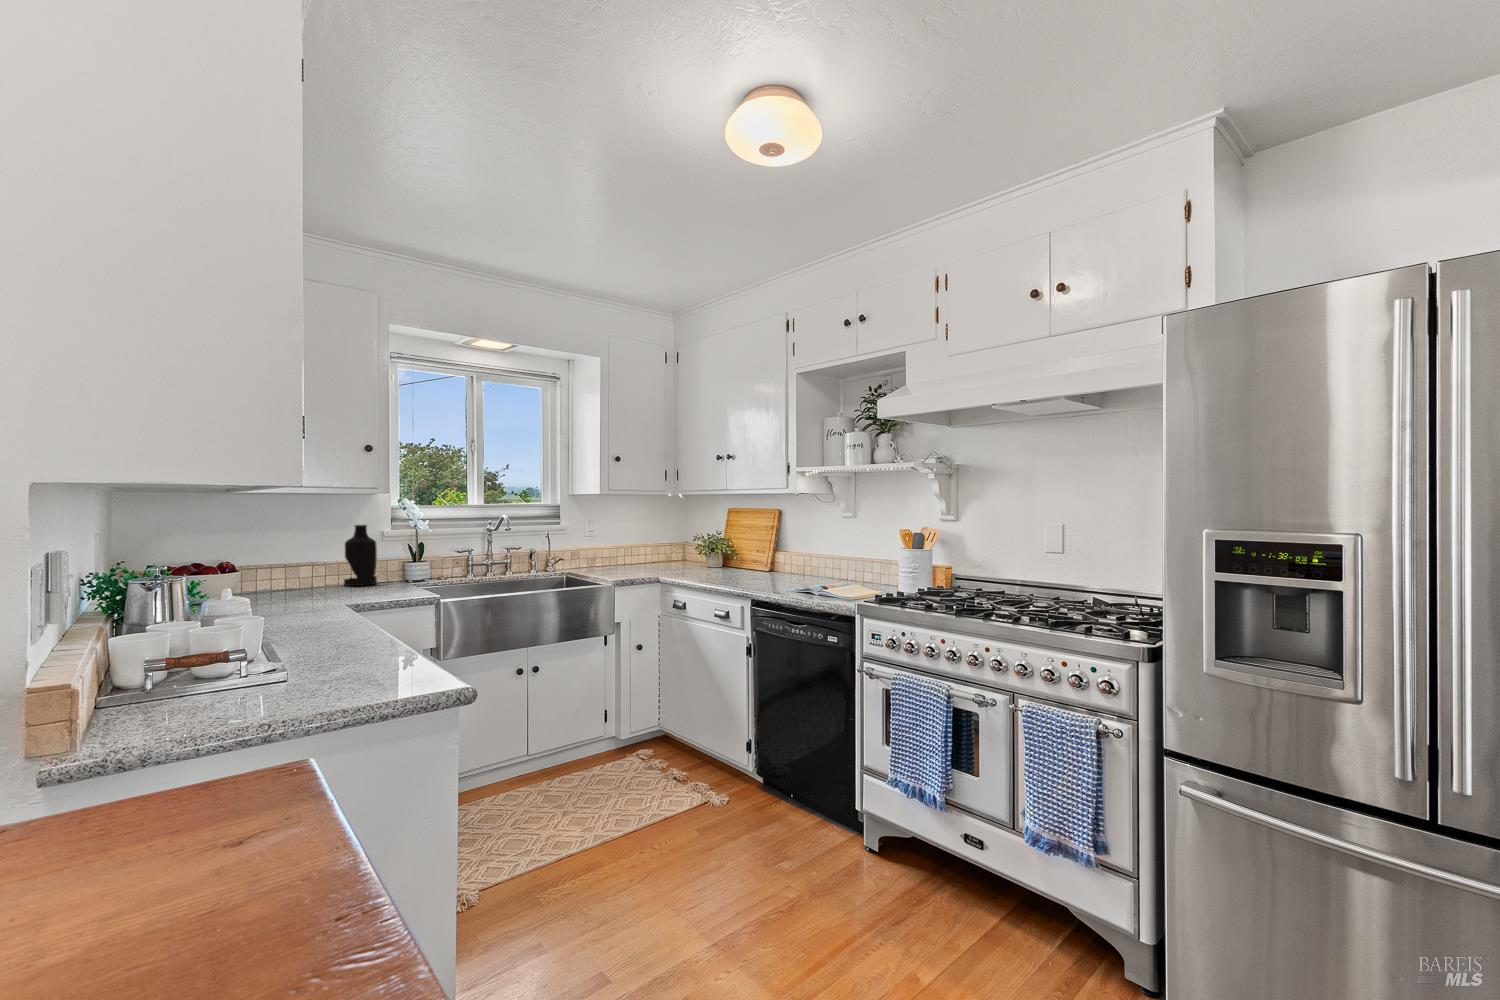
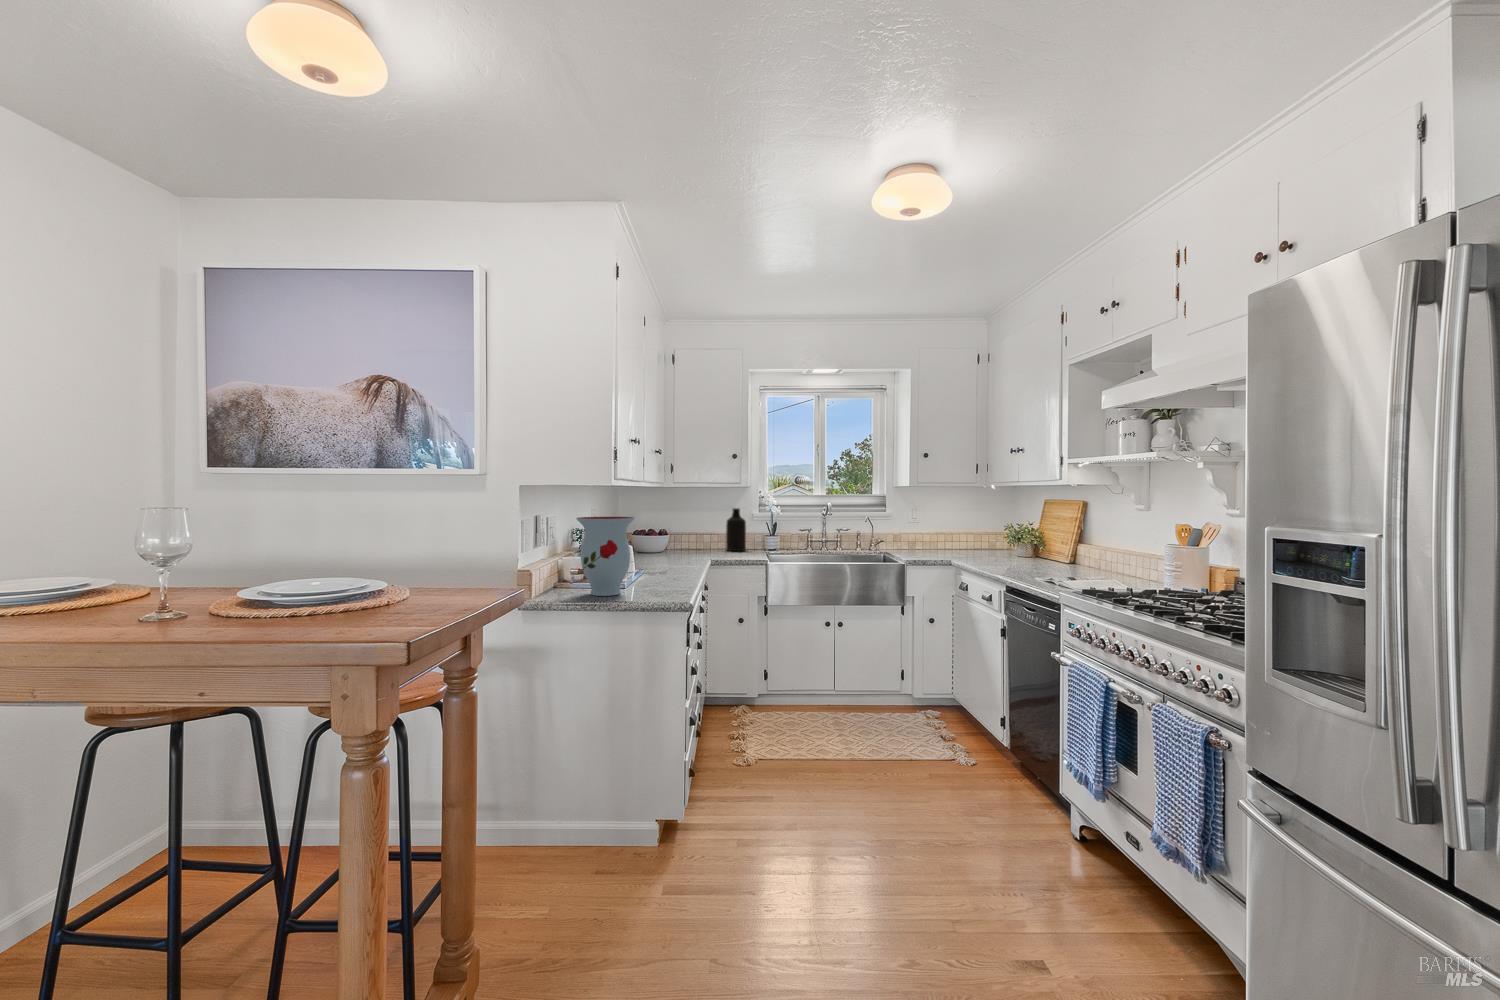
vase: none [187,541,327,700] -> present [576,517,635,596]

